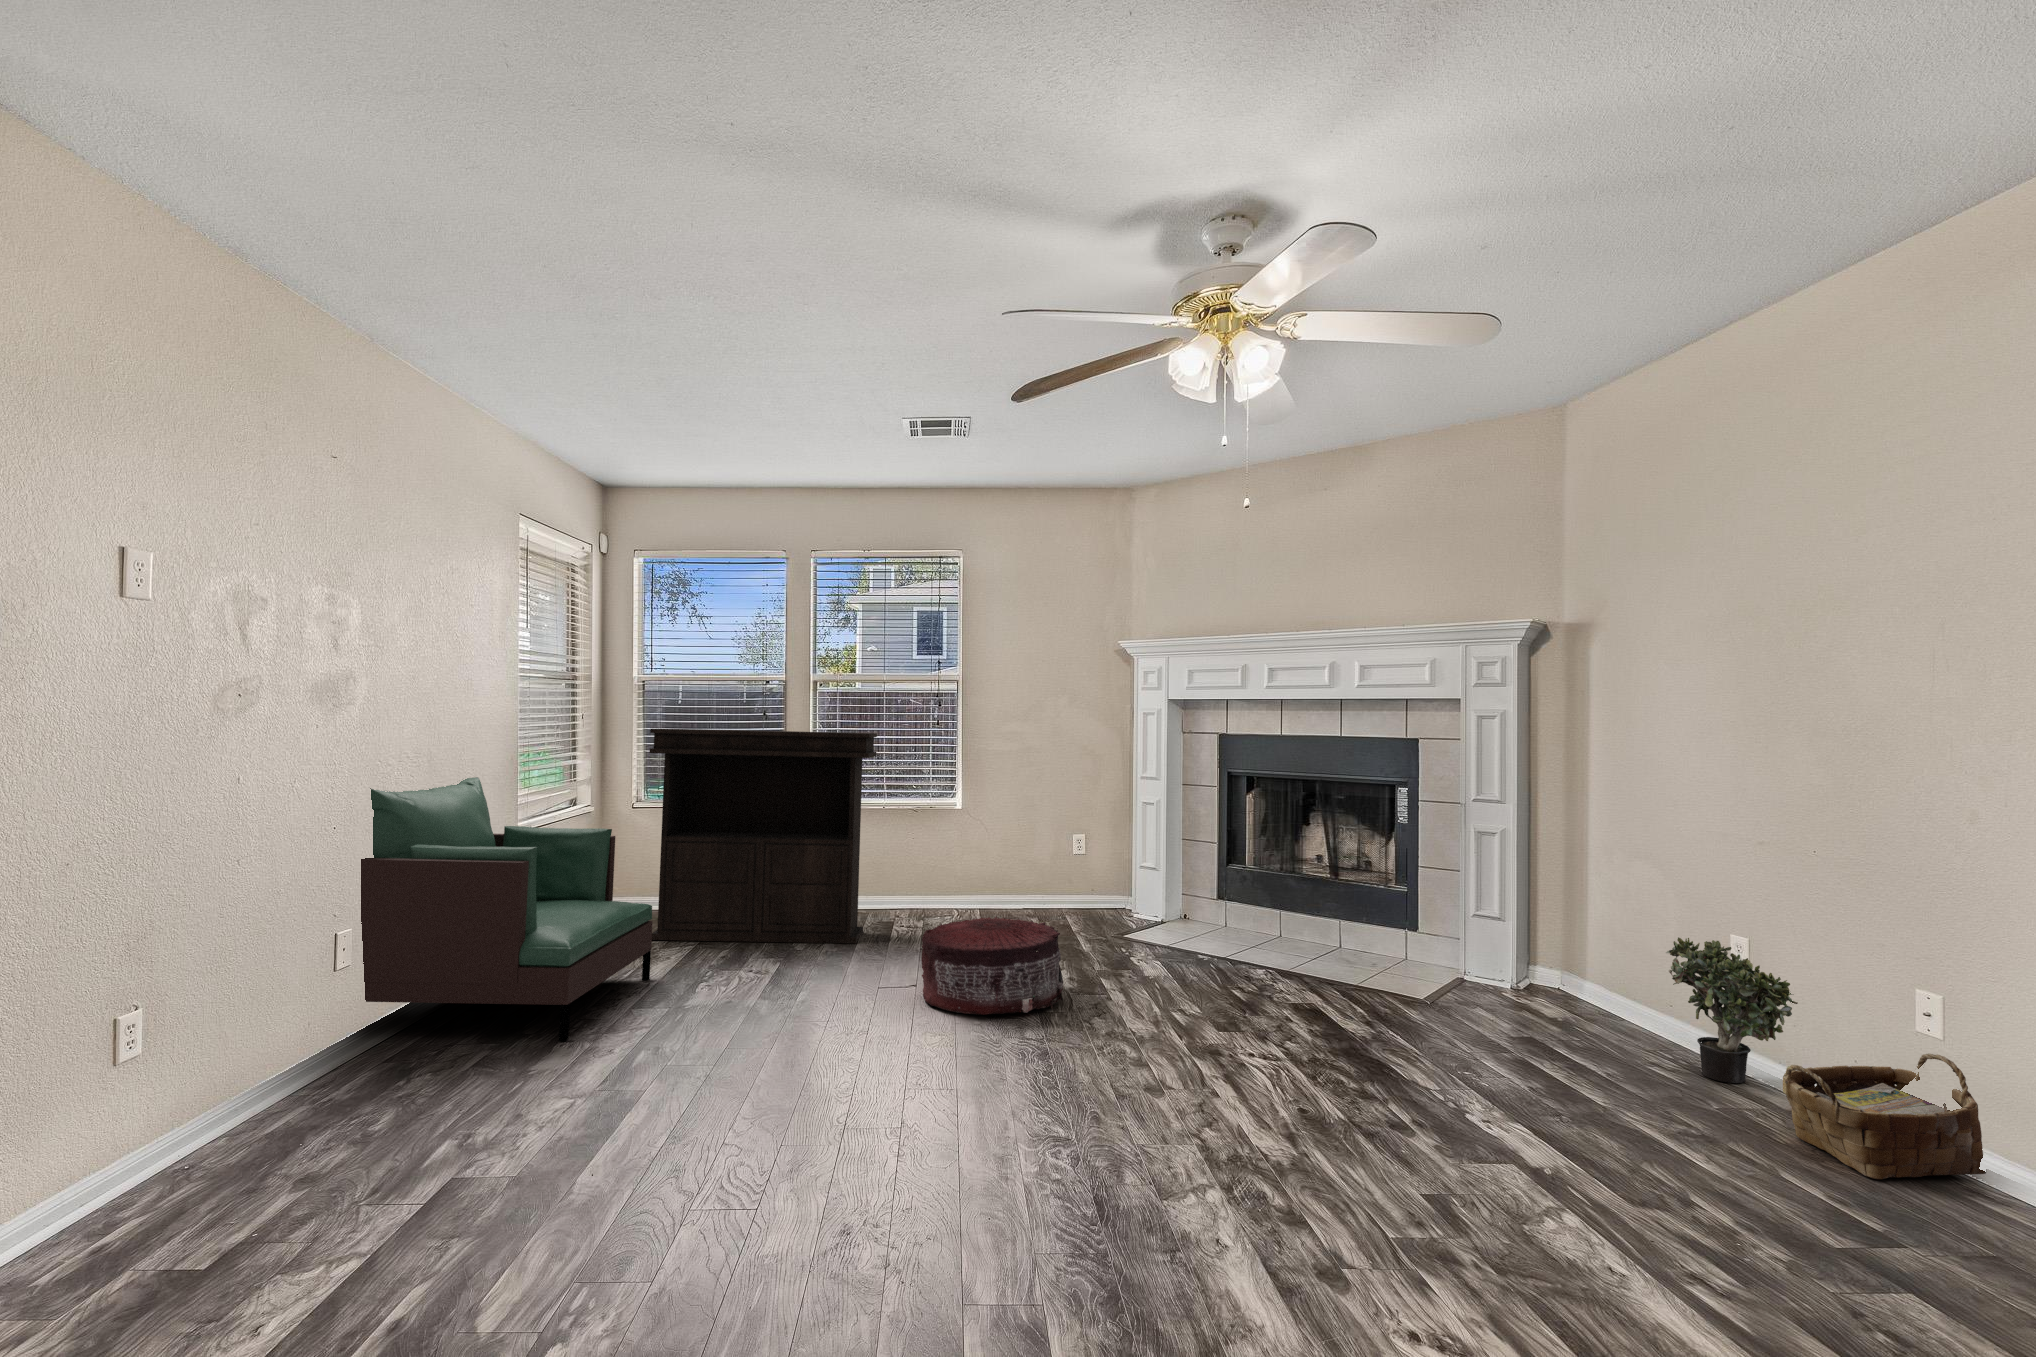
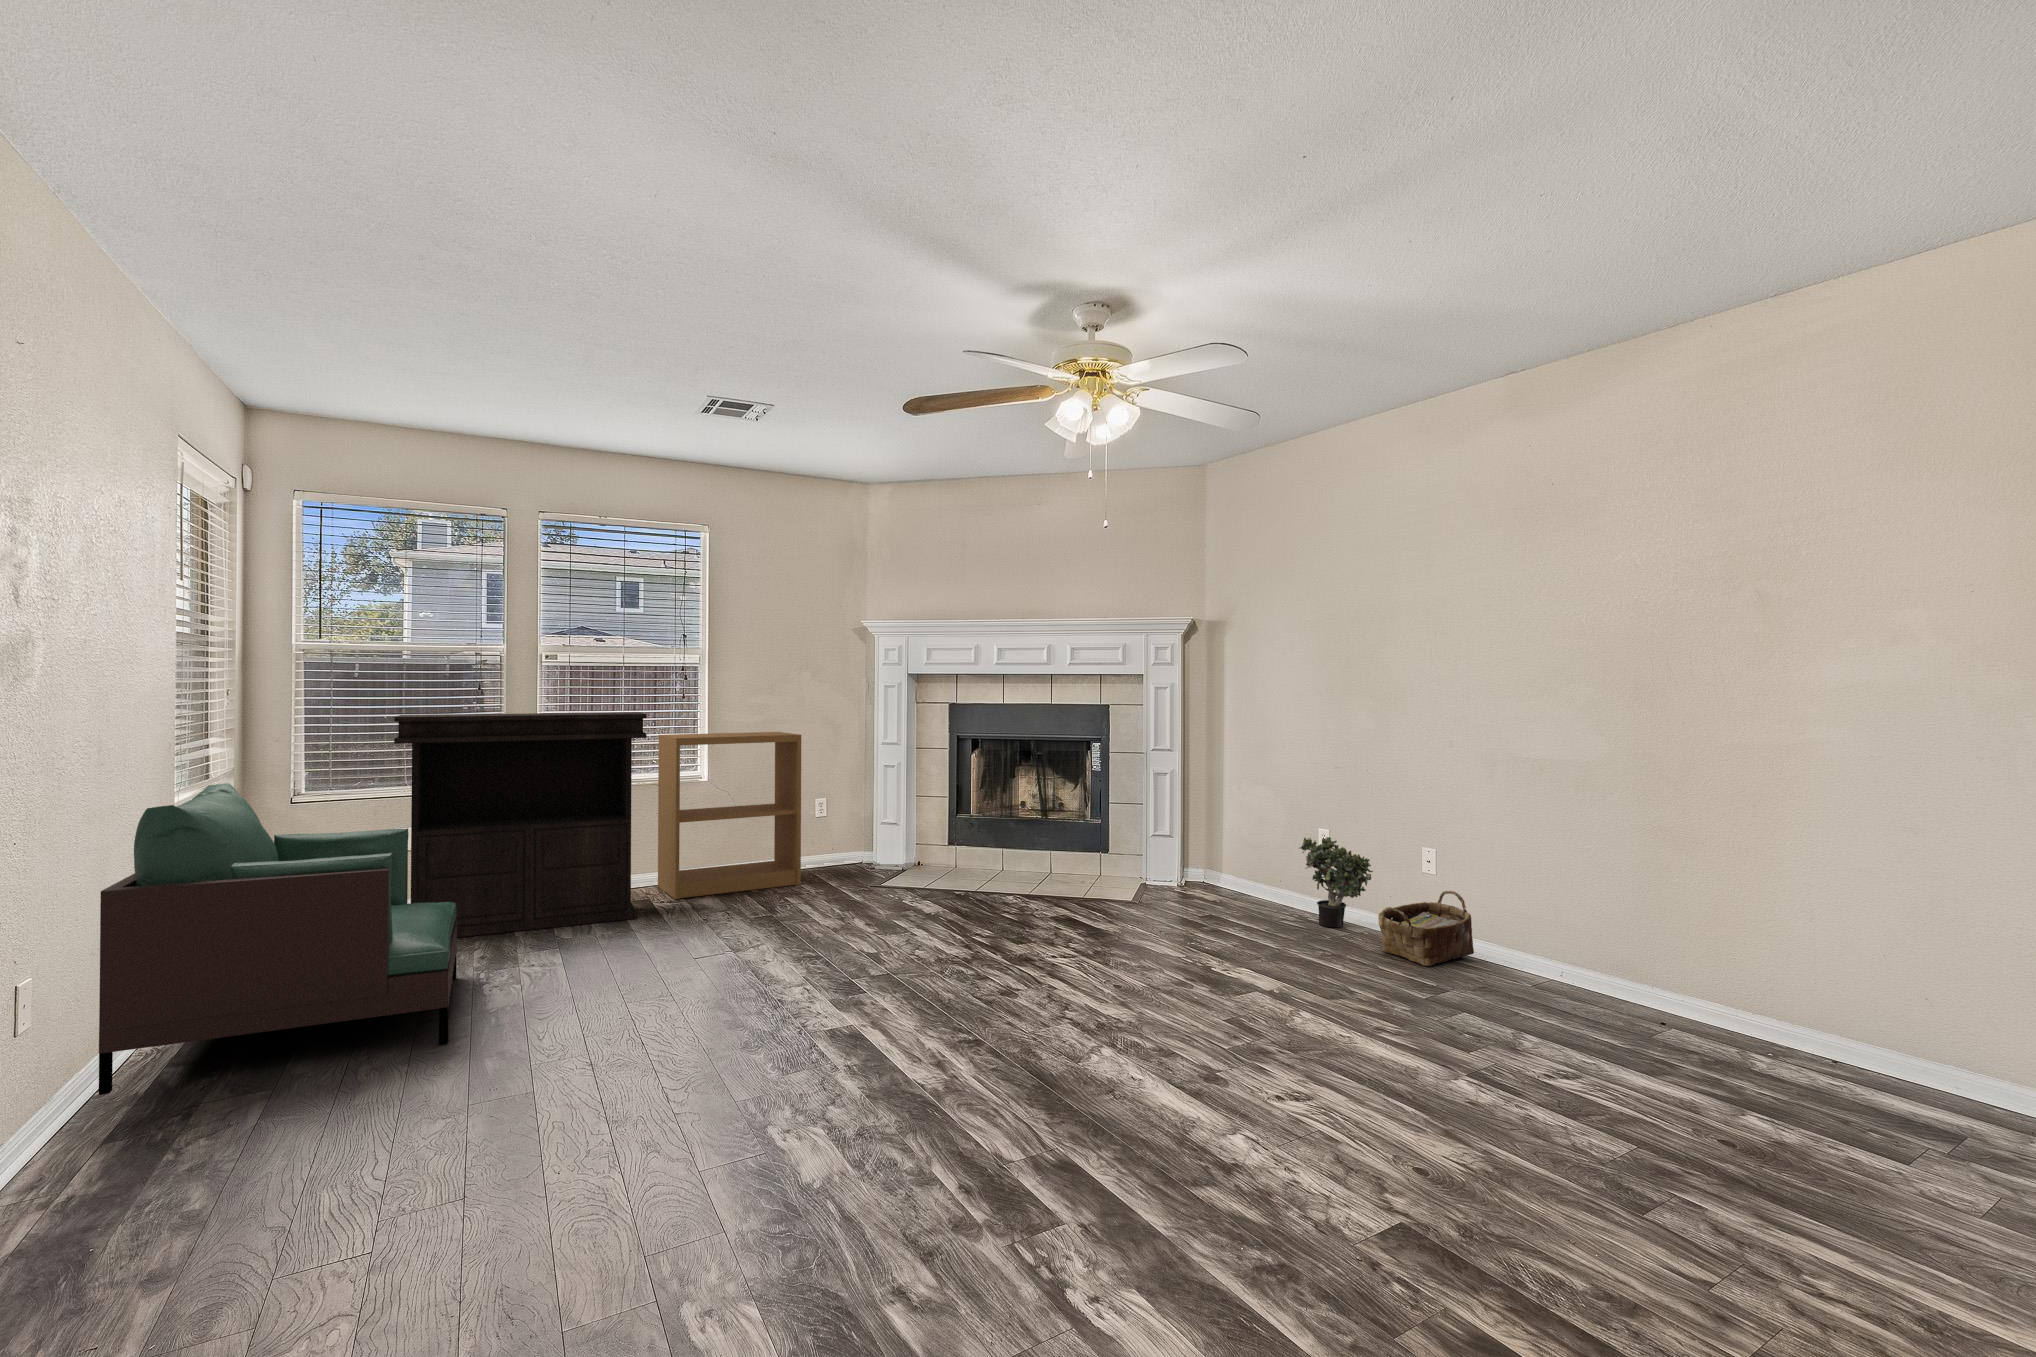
bookshelf: none [909,759,1047,929] -> present [658,732,801,899]
pouf: present [922,917,1063,1015] -> none [751,875,884,961]

